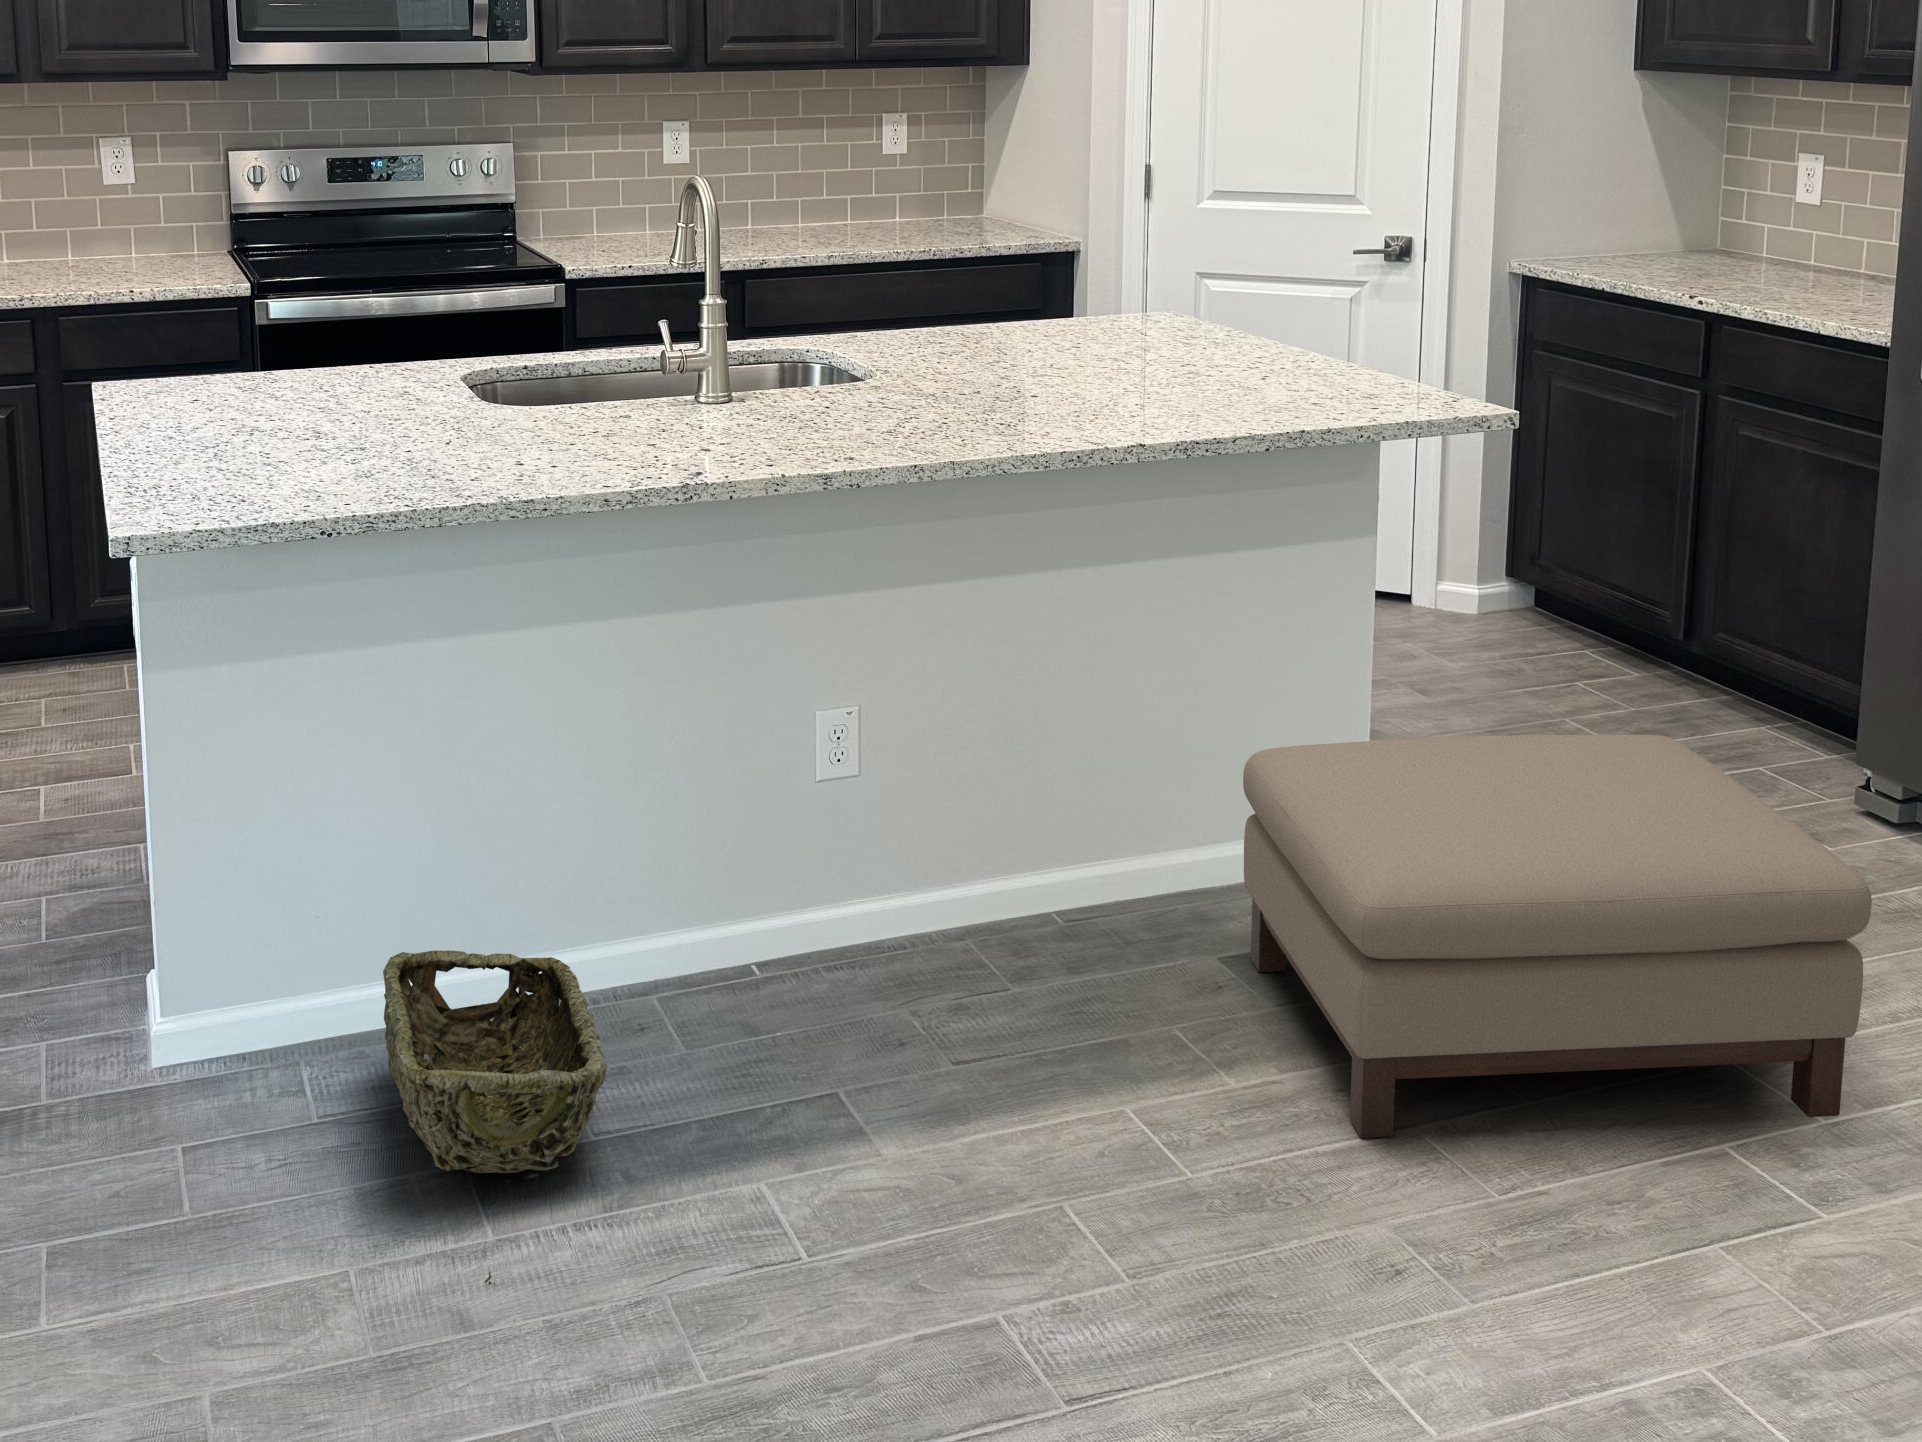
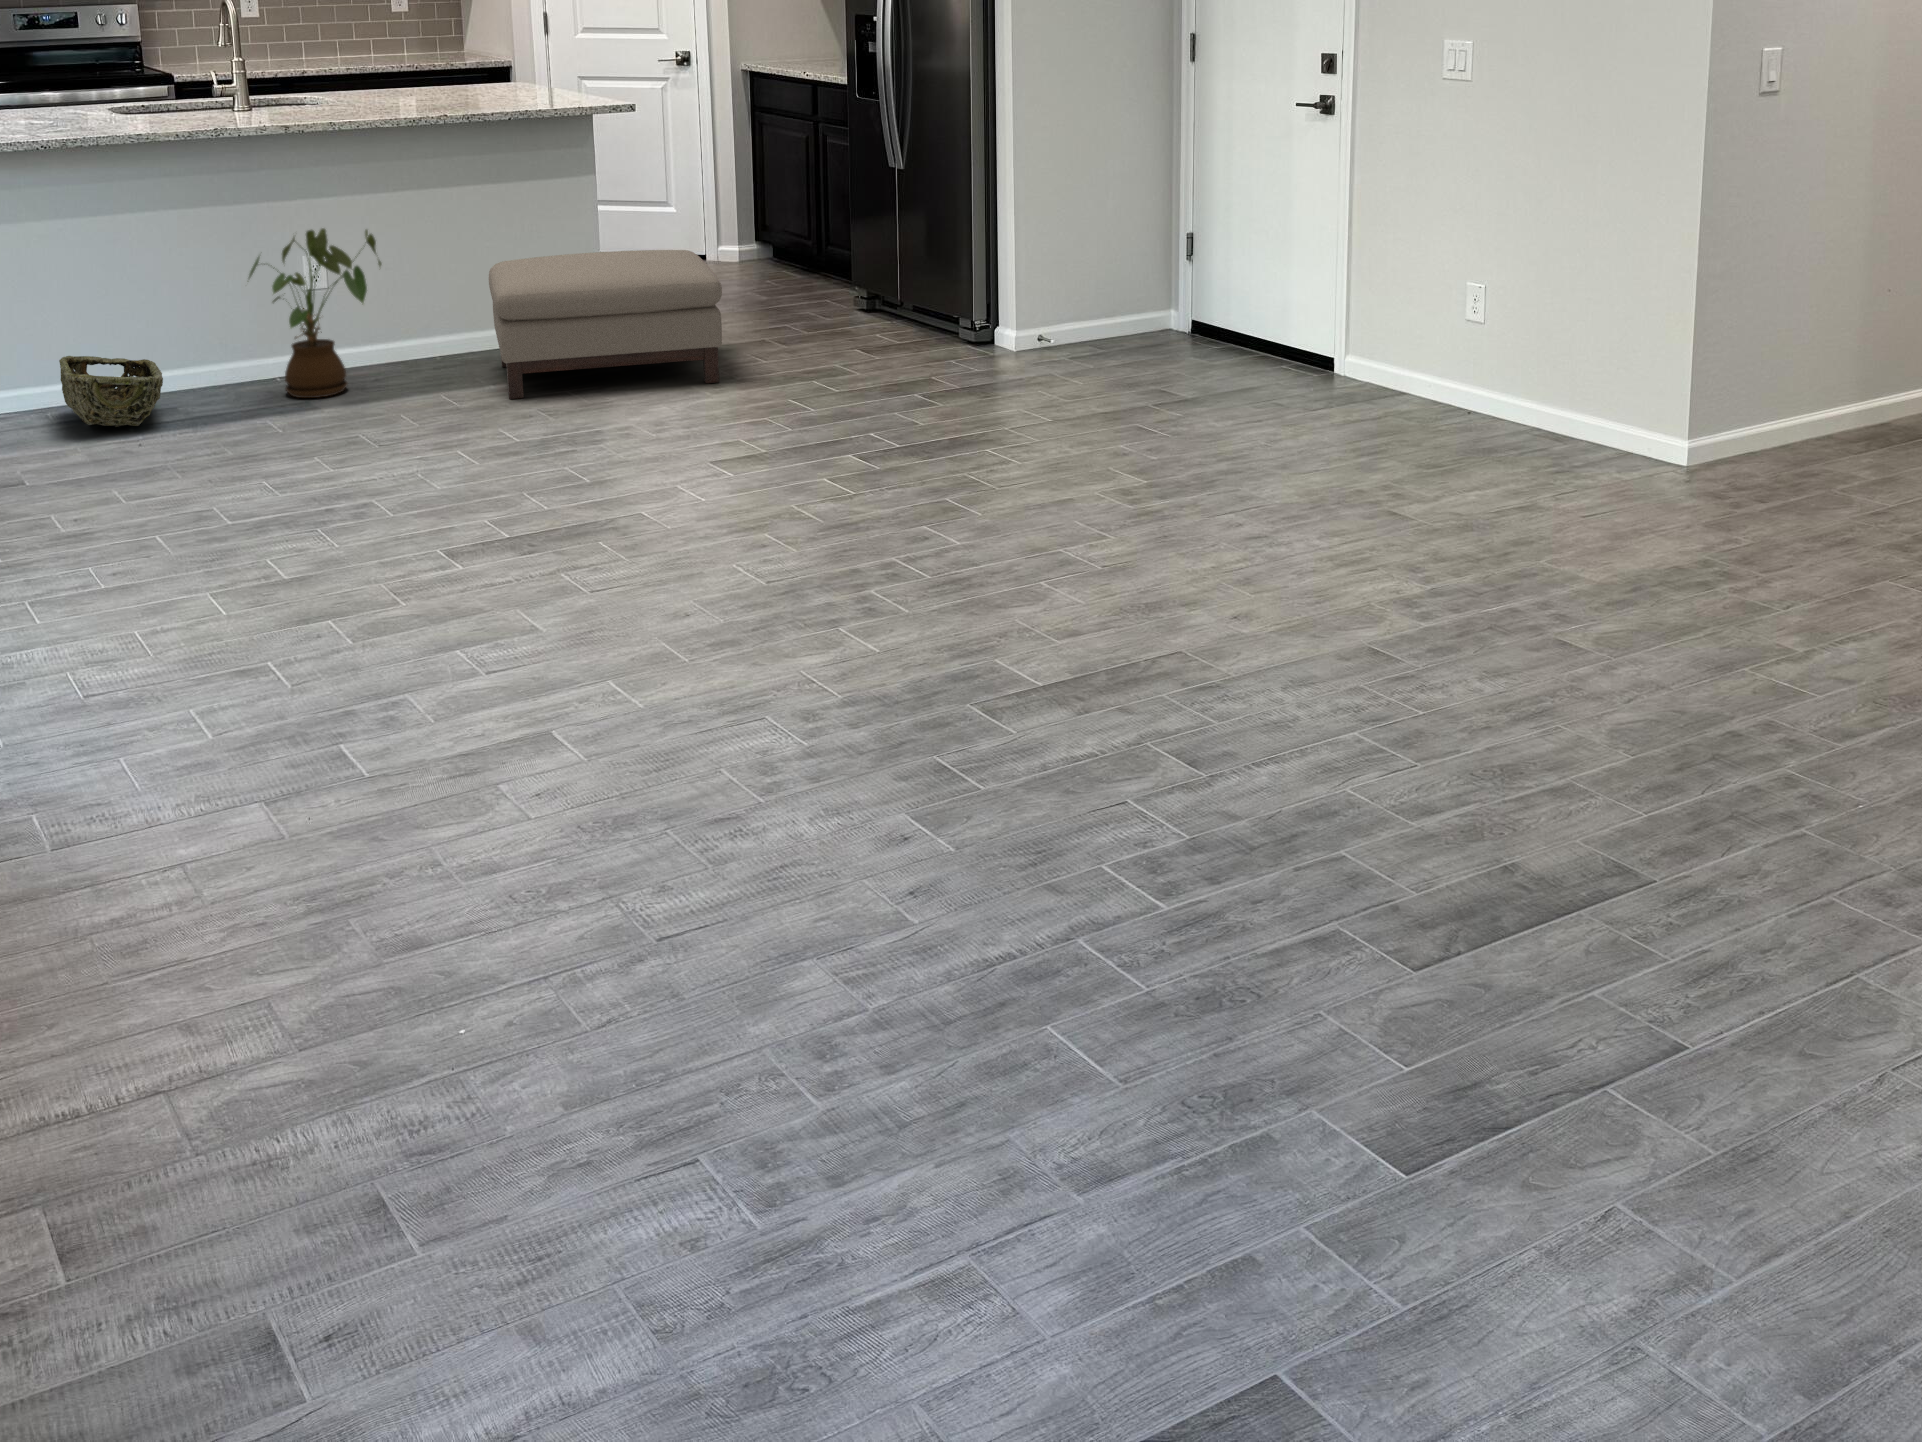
house plant: none [774,672,1048,1070] -> present [249,228,381,398]

